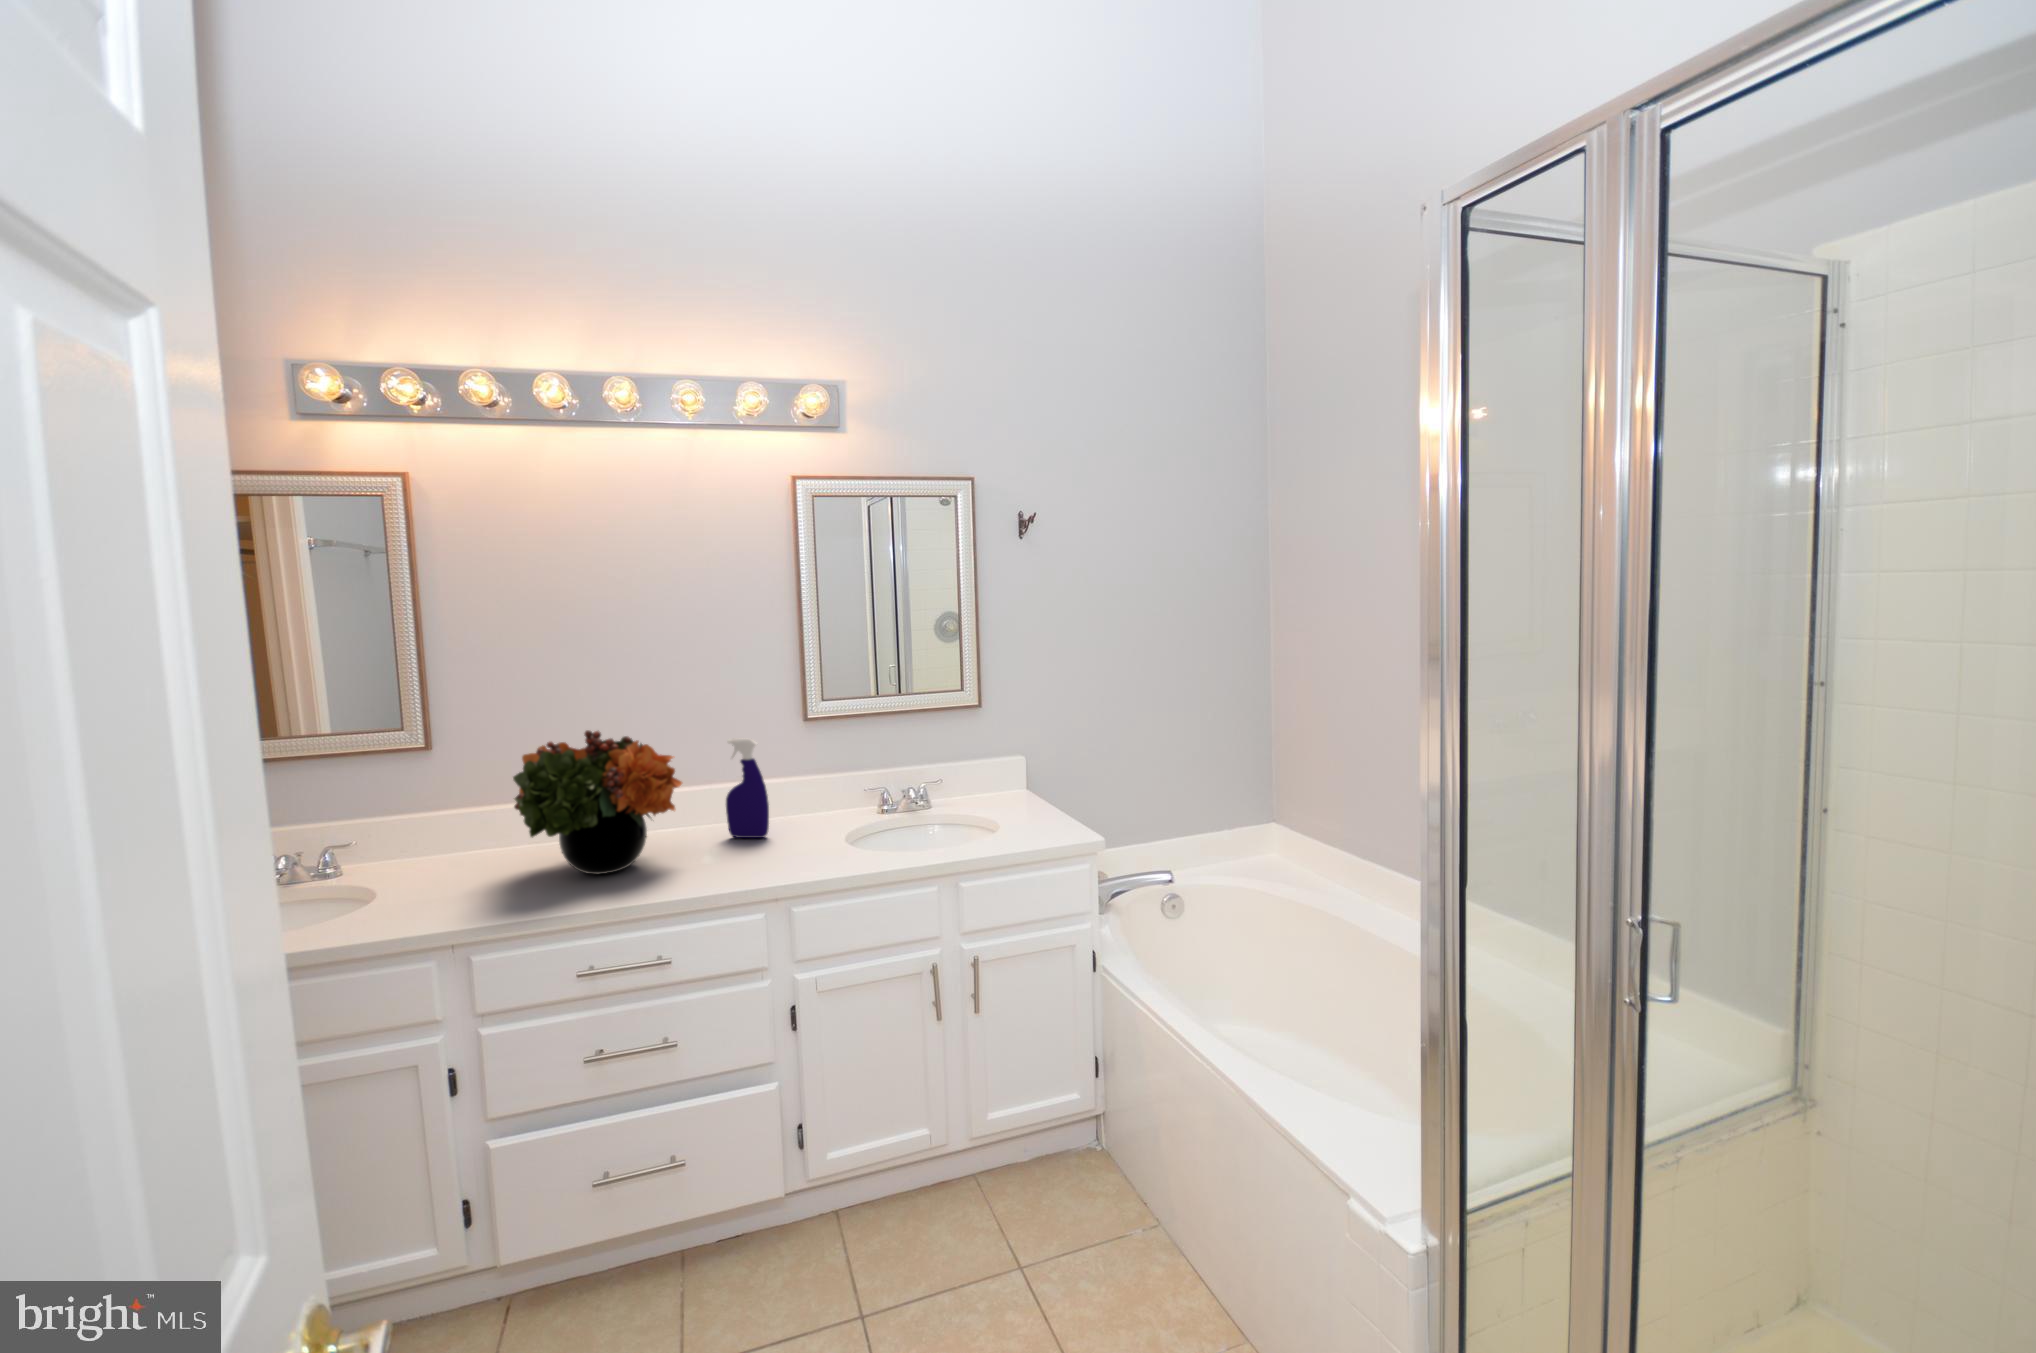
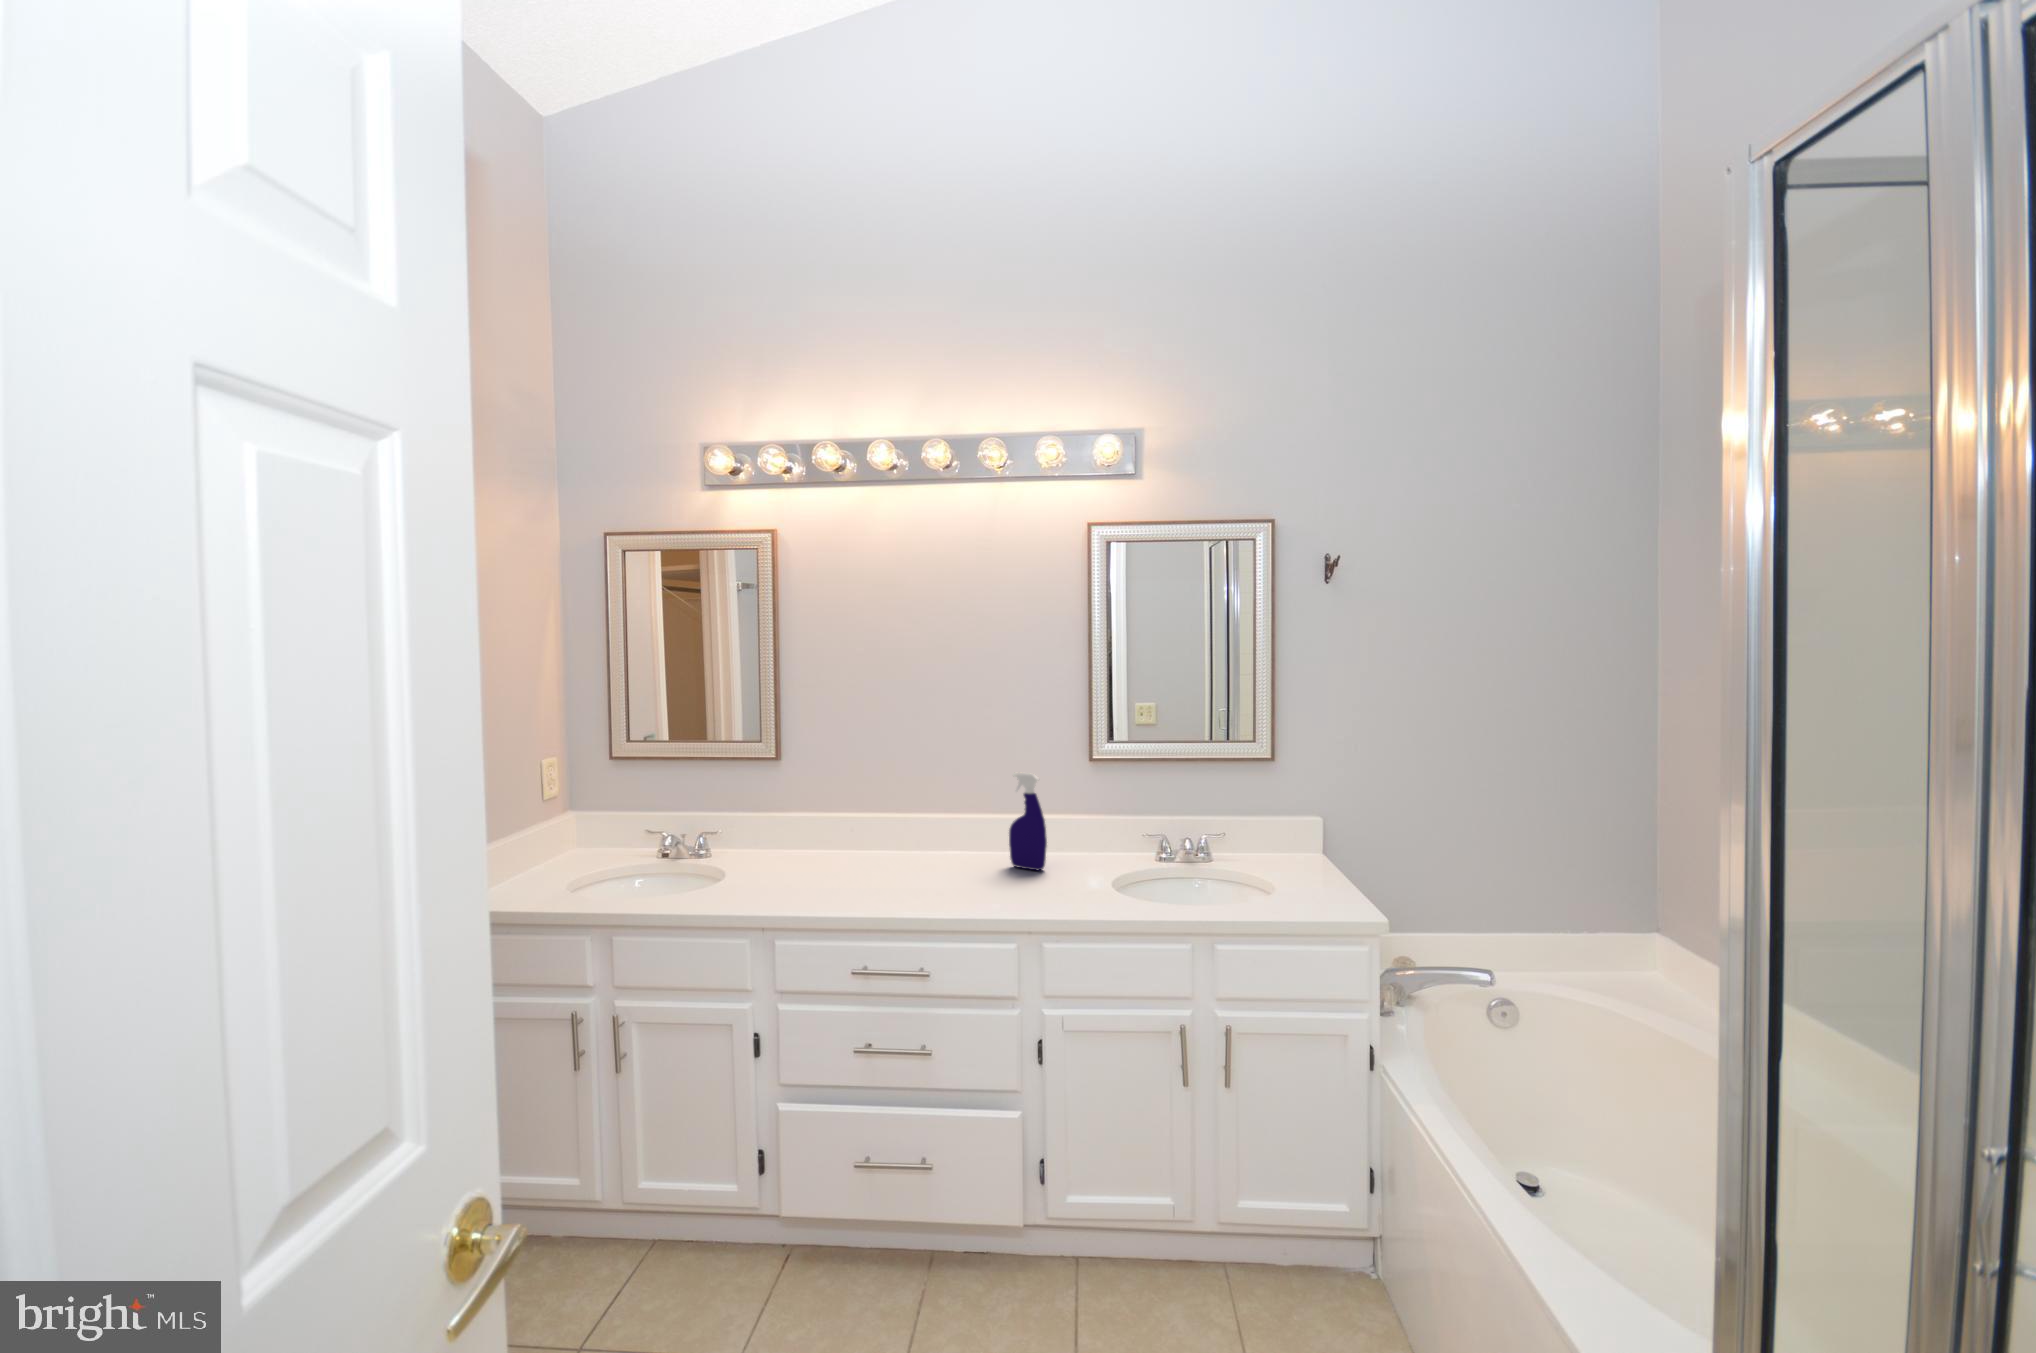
flower arrangement: present [513,730,682,874] -> none [818,754,966,885]

